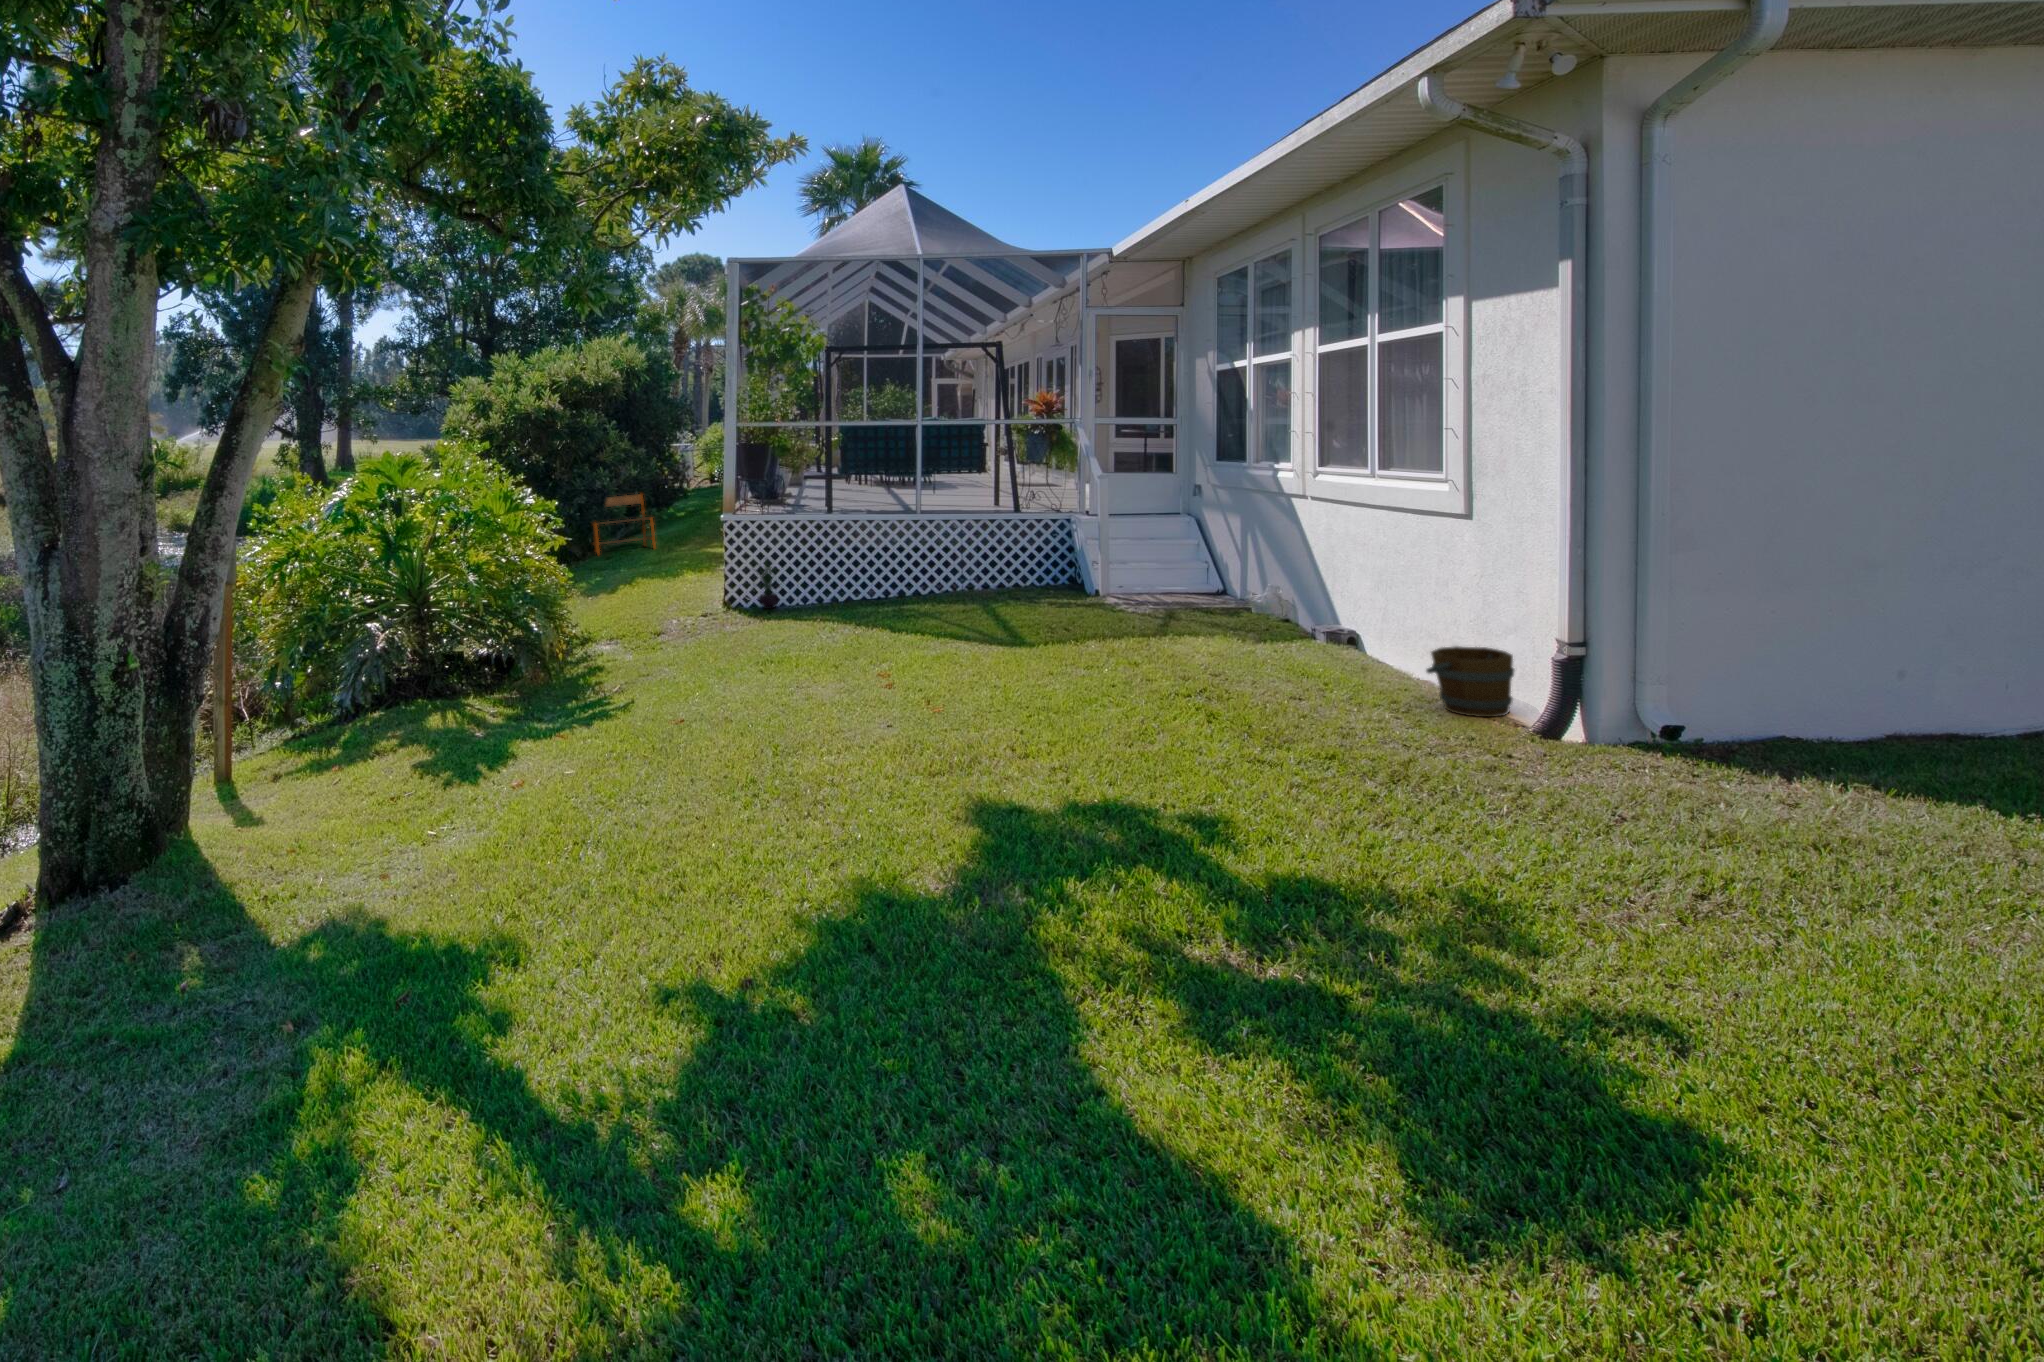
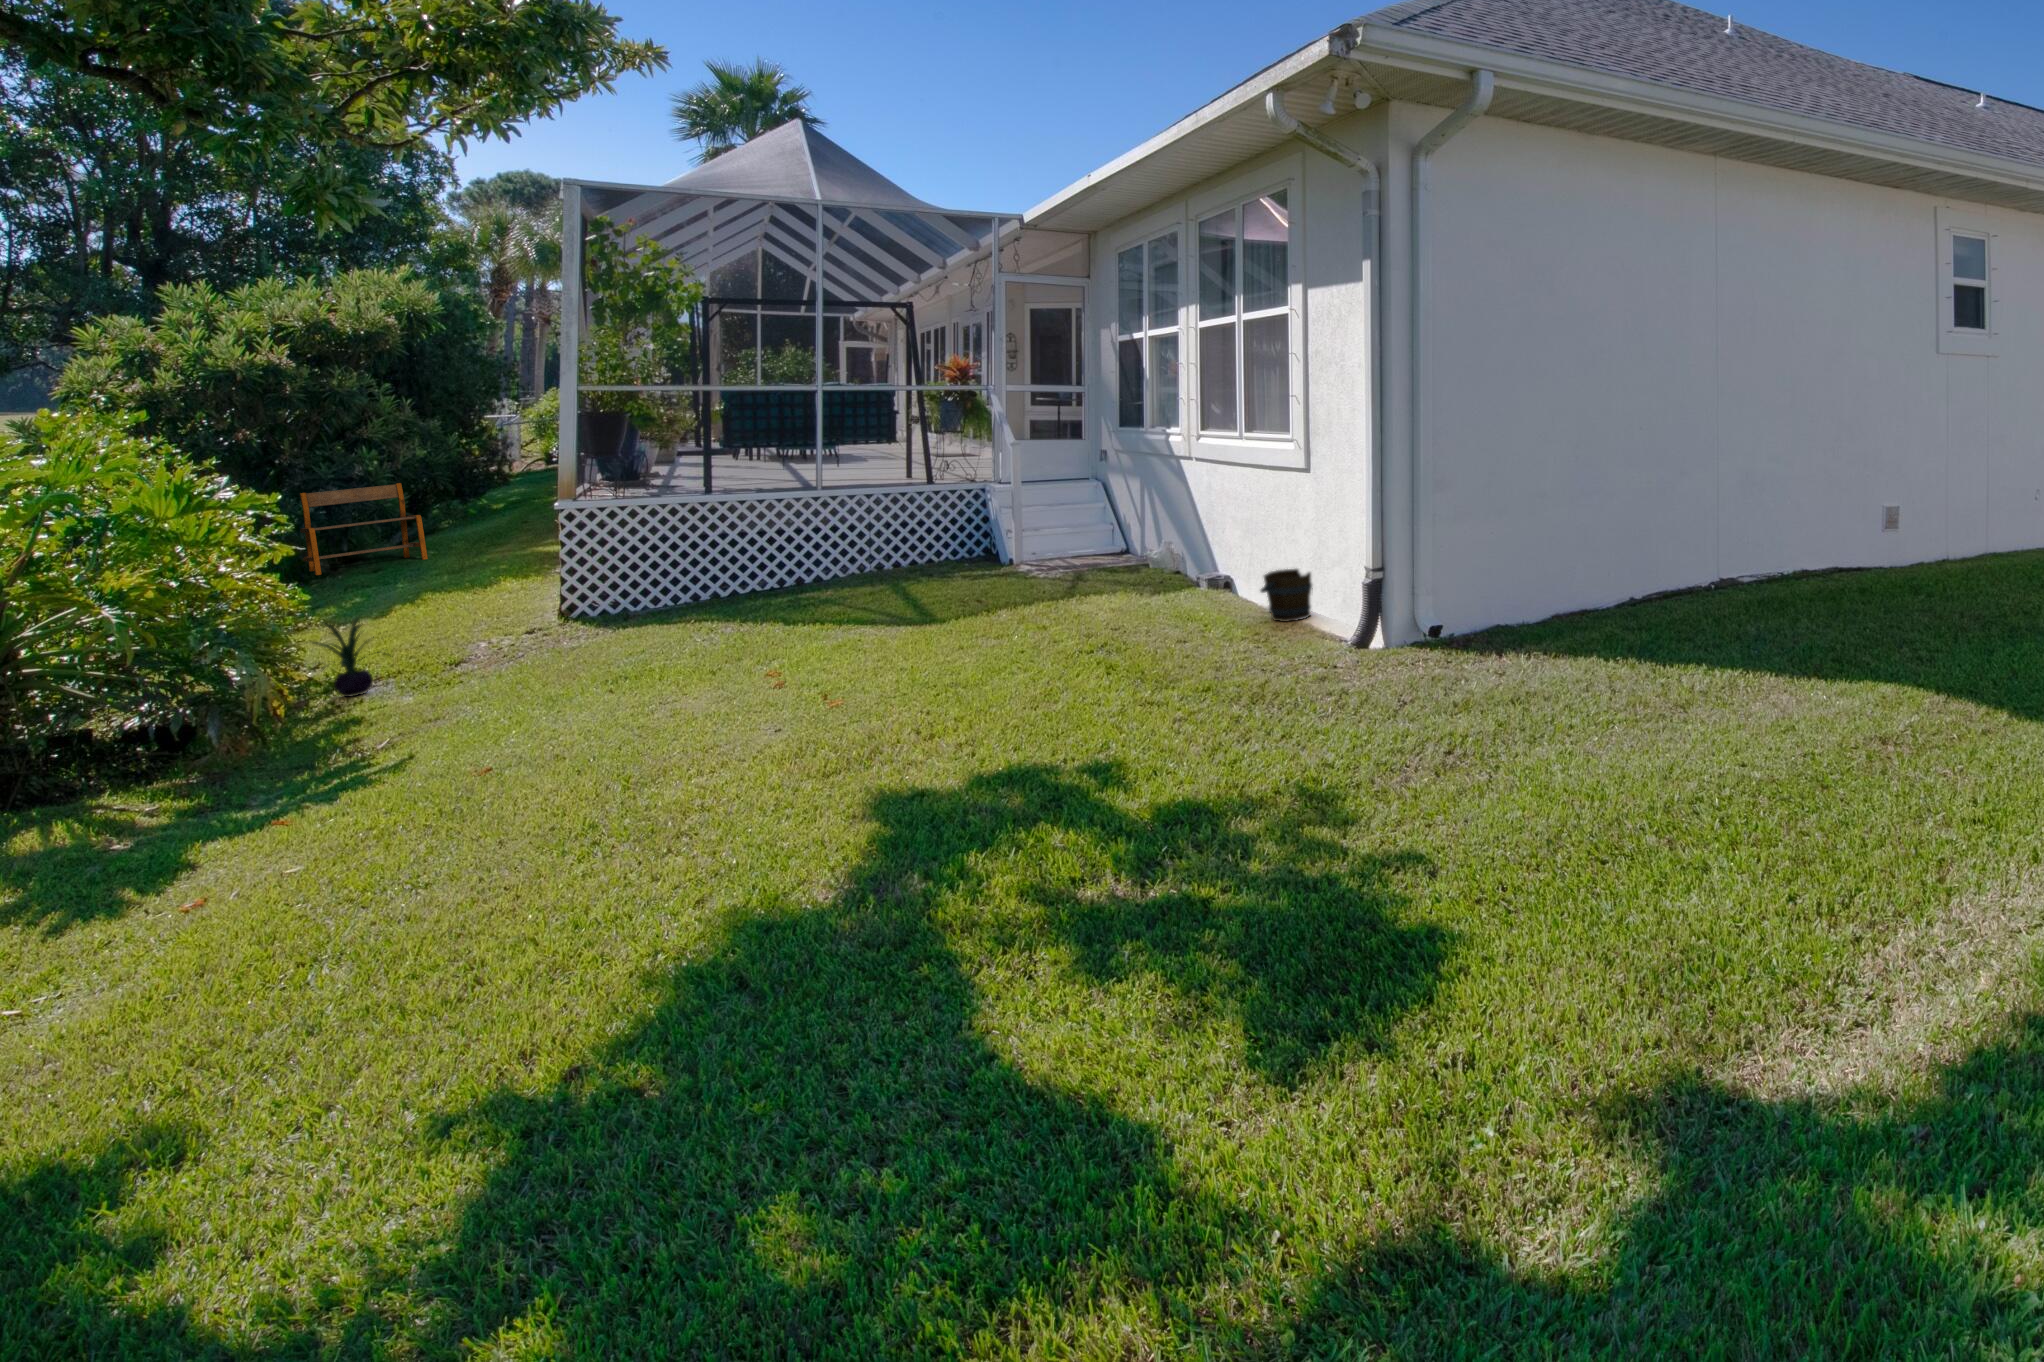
decorative plant: present [754,559,778,609] -> present [316,617,391,697]

